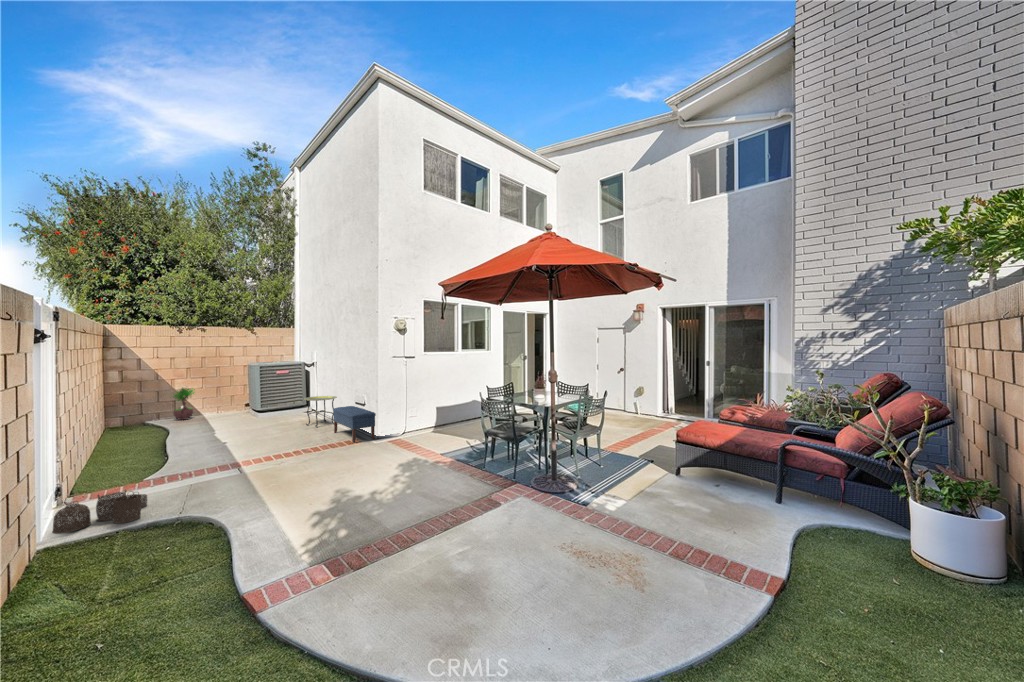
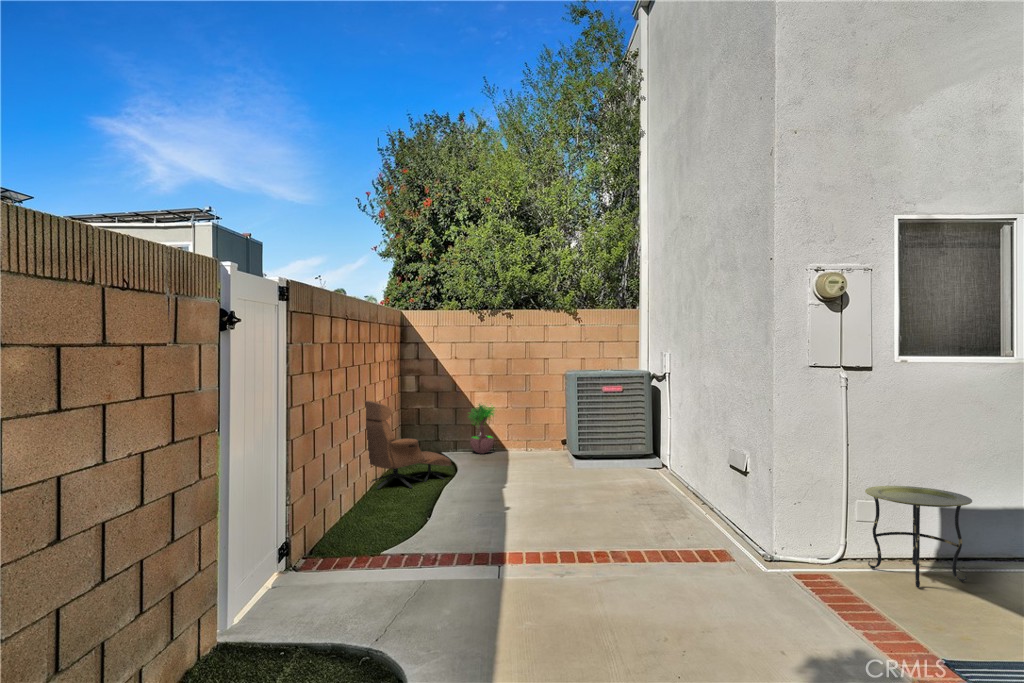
lounge chair: none [86,389,170,449] -> present [365,401,451,489]
side table: present [304,396,337,427] -> present [865,486,972,588]
bench: present [333,406,376,443] -> none [682,470,767,558]
woven basket: present [52,490,147,534] -> none [209,584,337,648]

